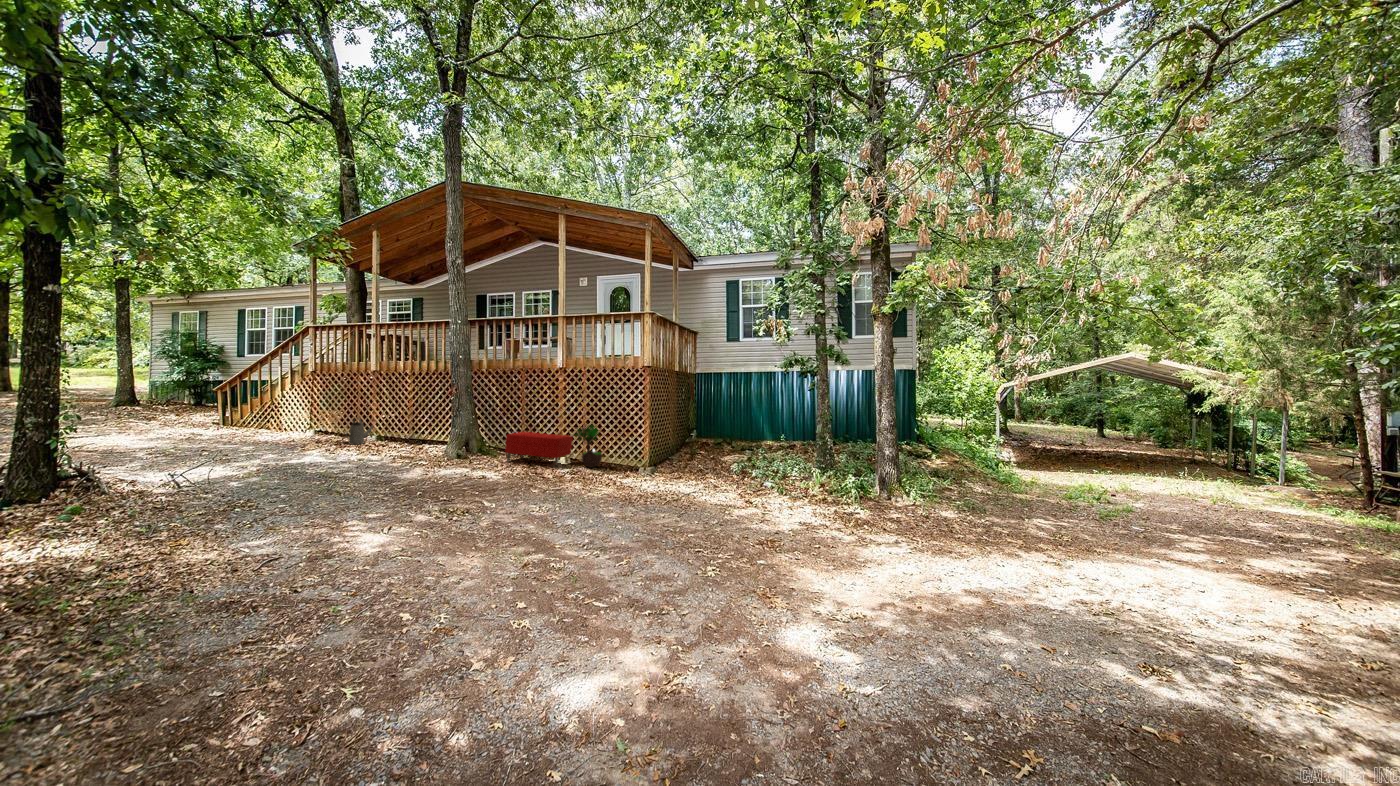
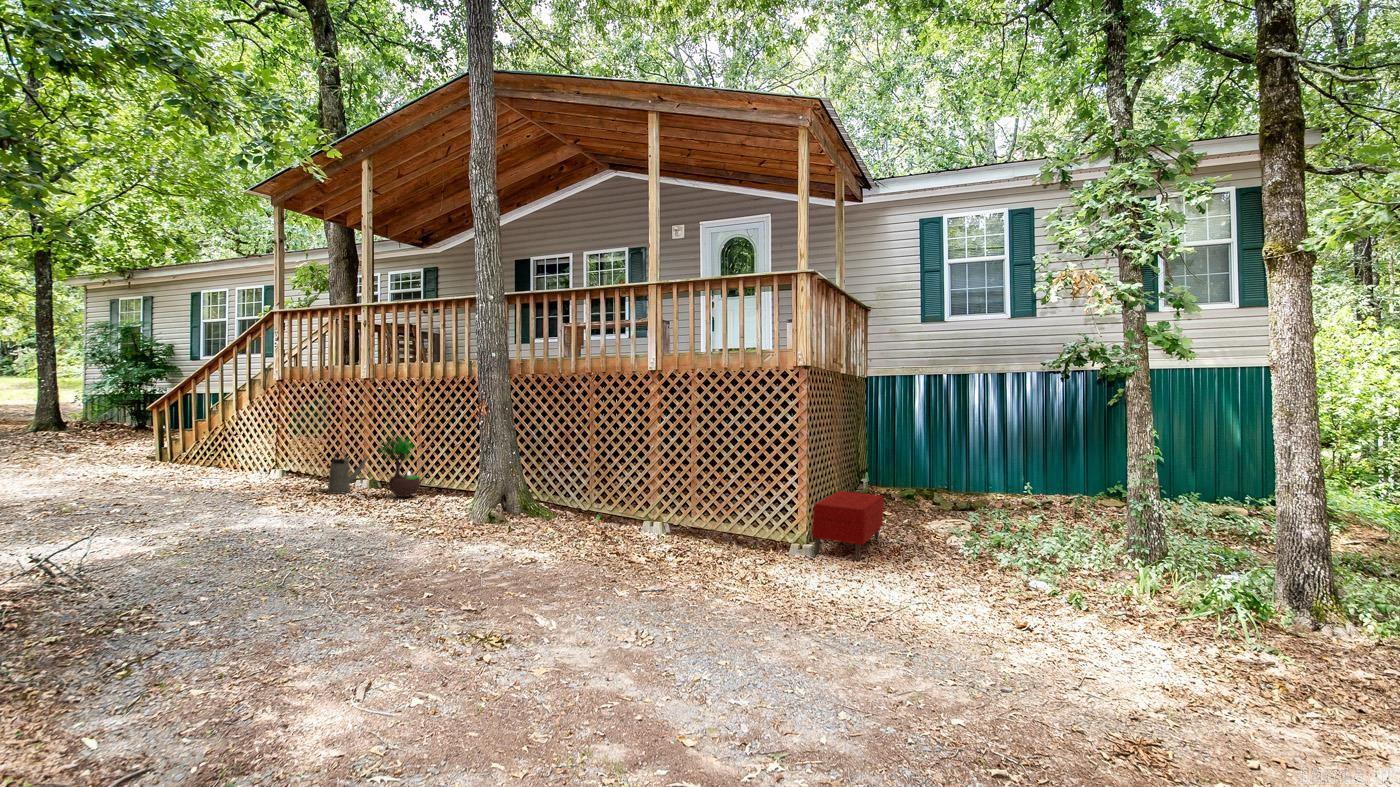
potted tree: present [576,425,602,467] -> present [380,437,421,497]
bench: present [505,432,573,467] -> present [812,491,884,560]

